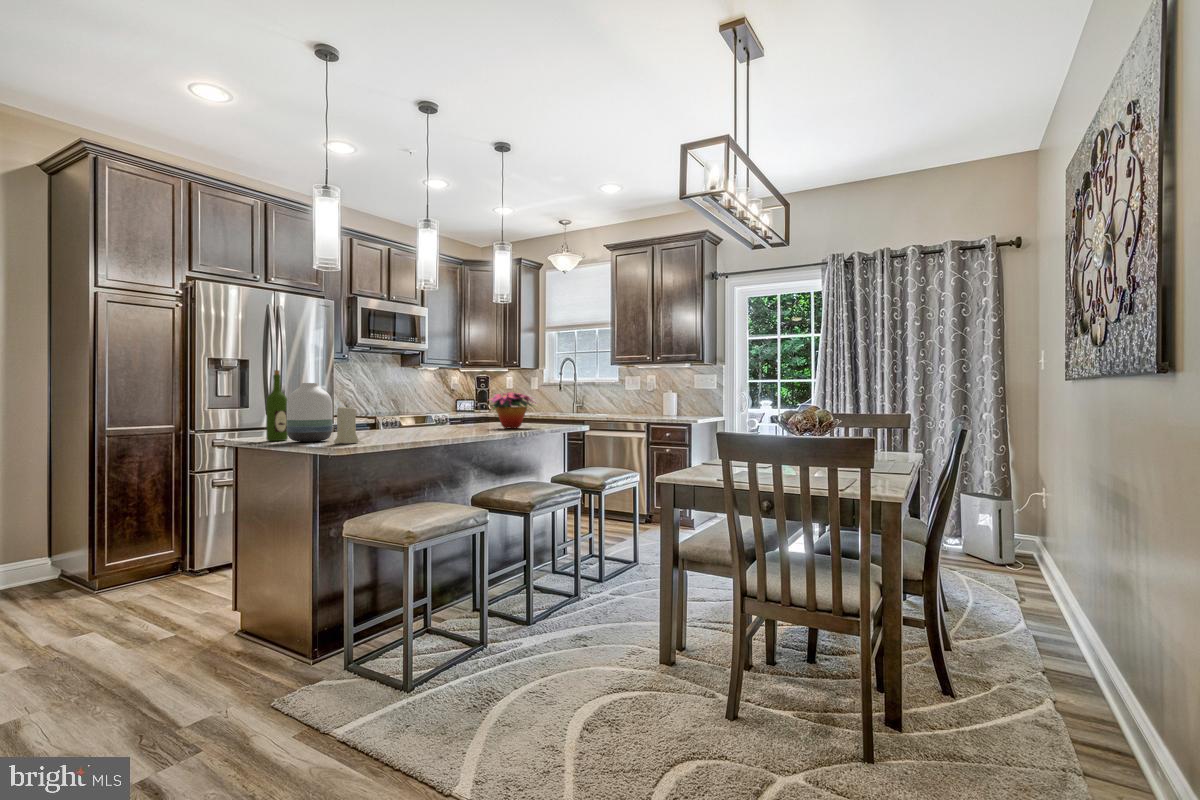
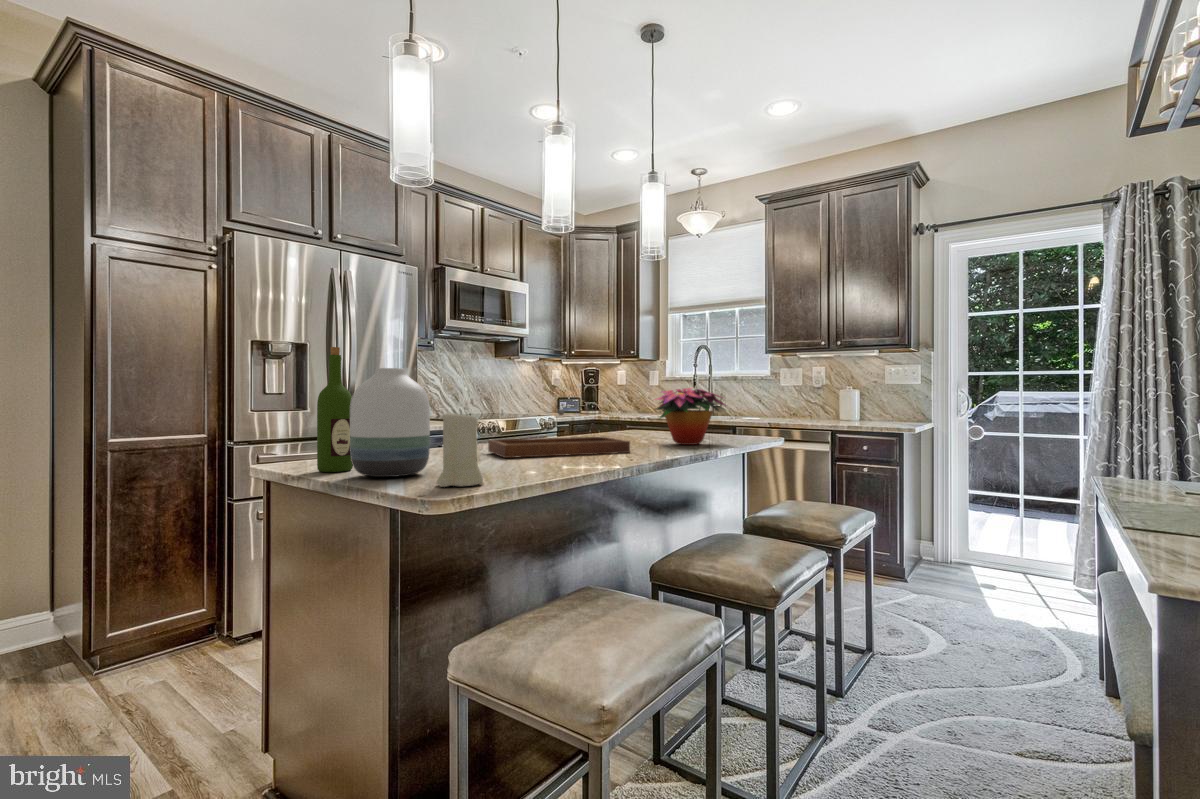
tray: none [375,405,465,435] -> present [488,409,630,458]

